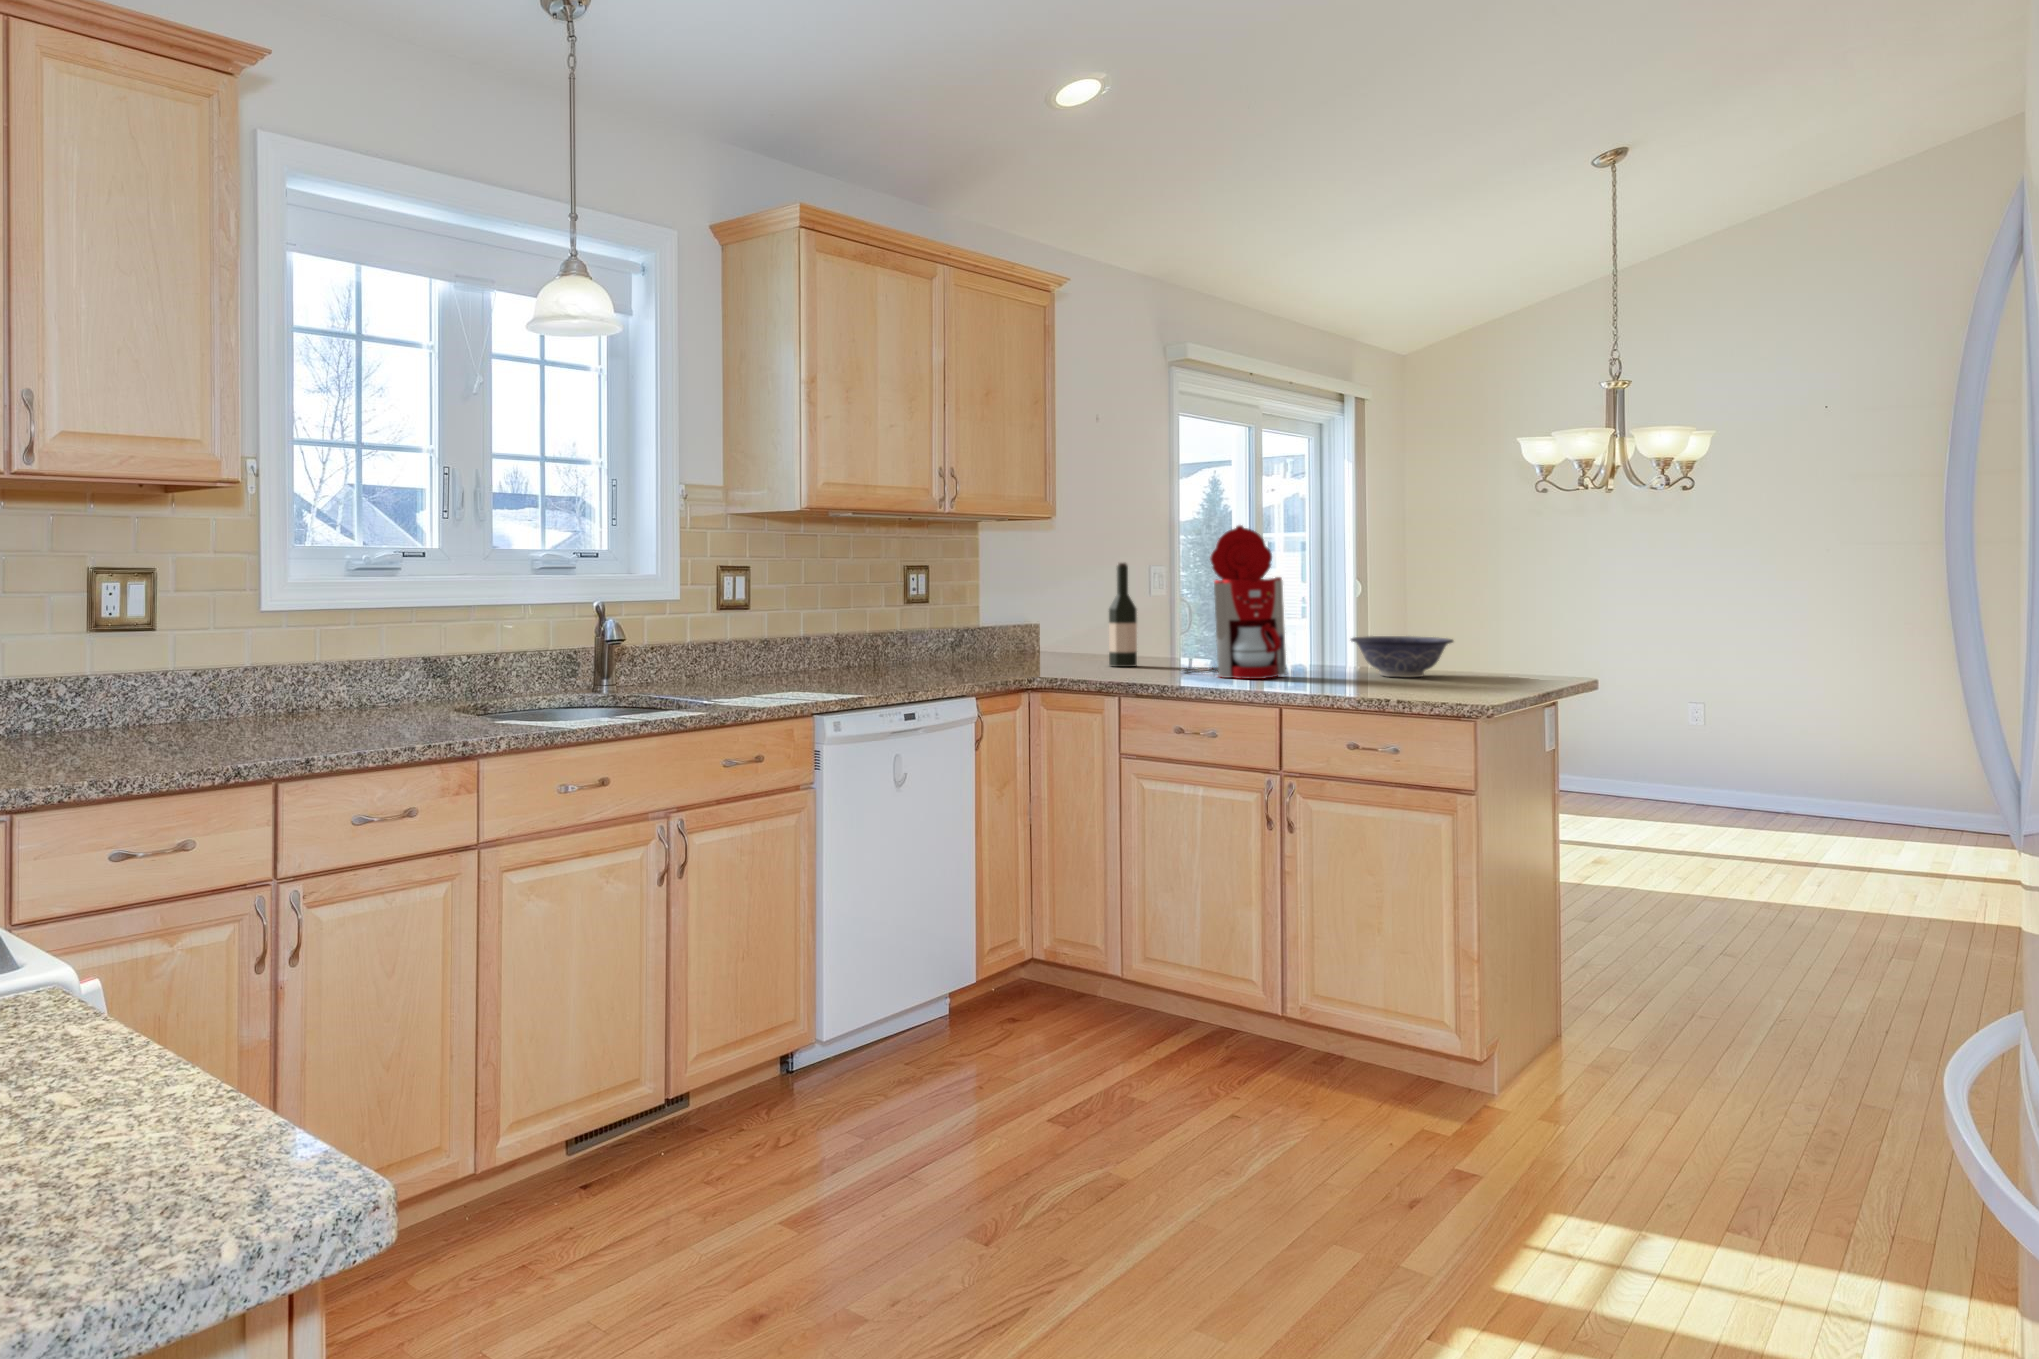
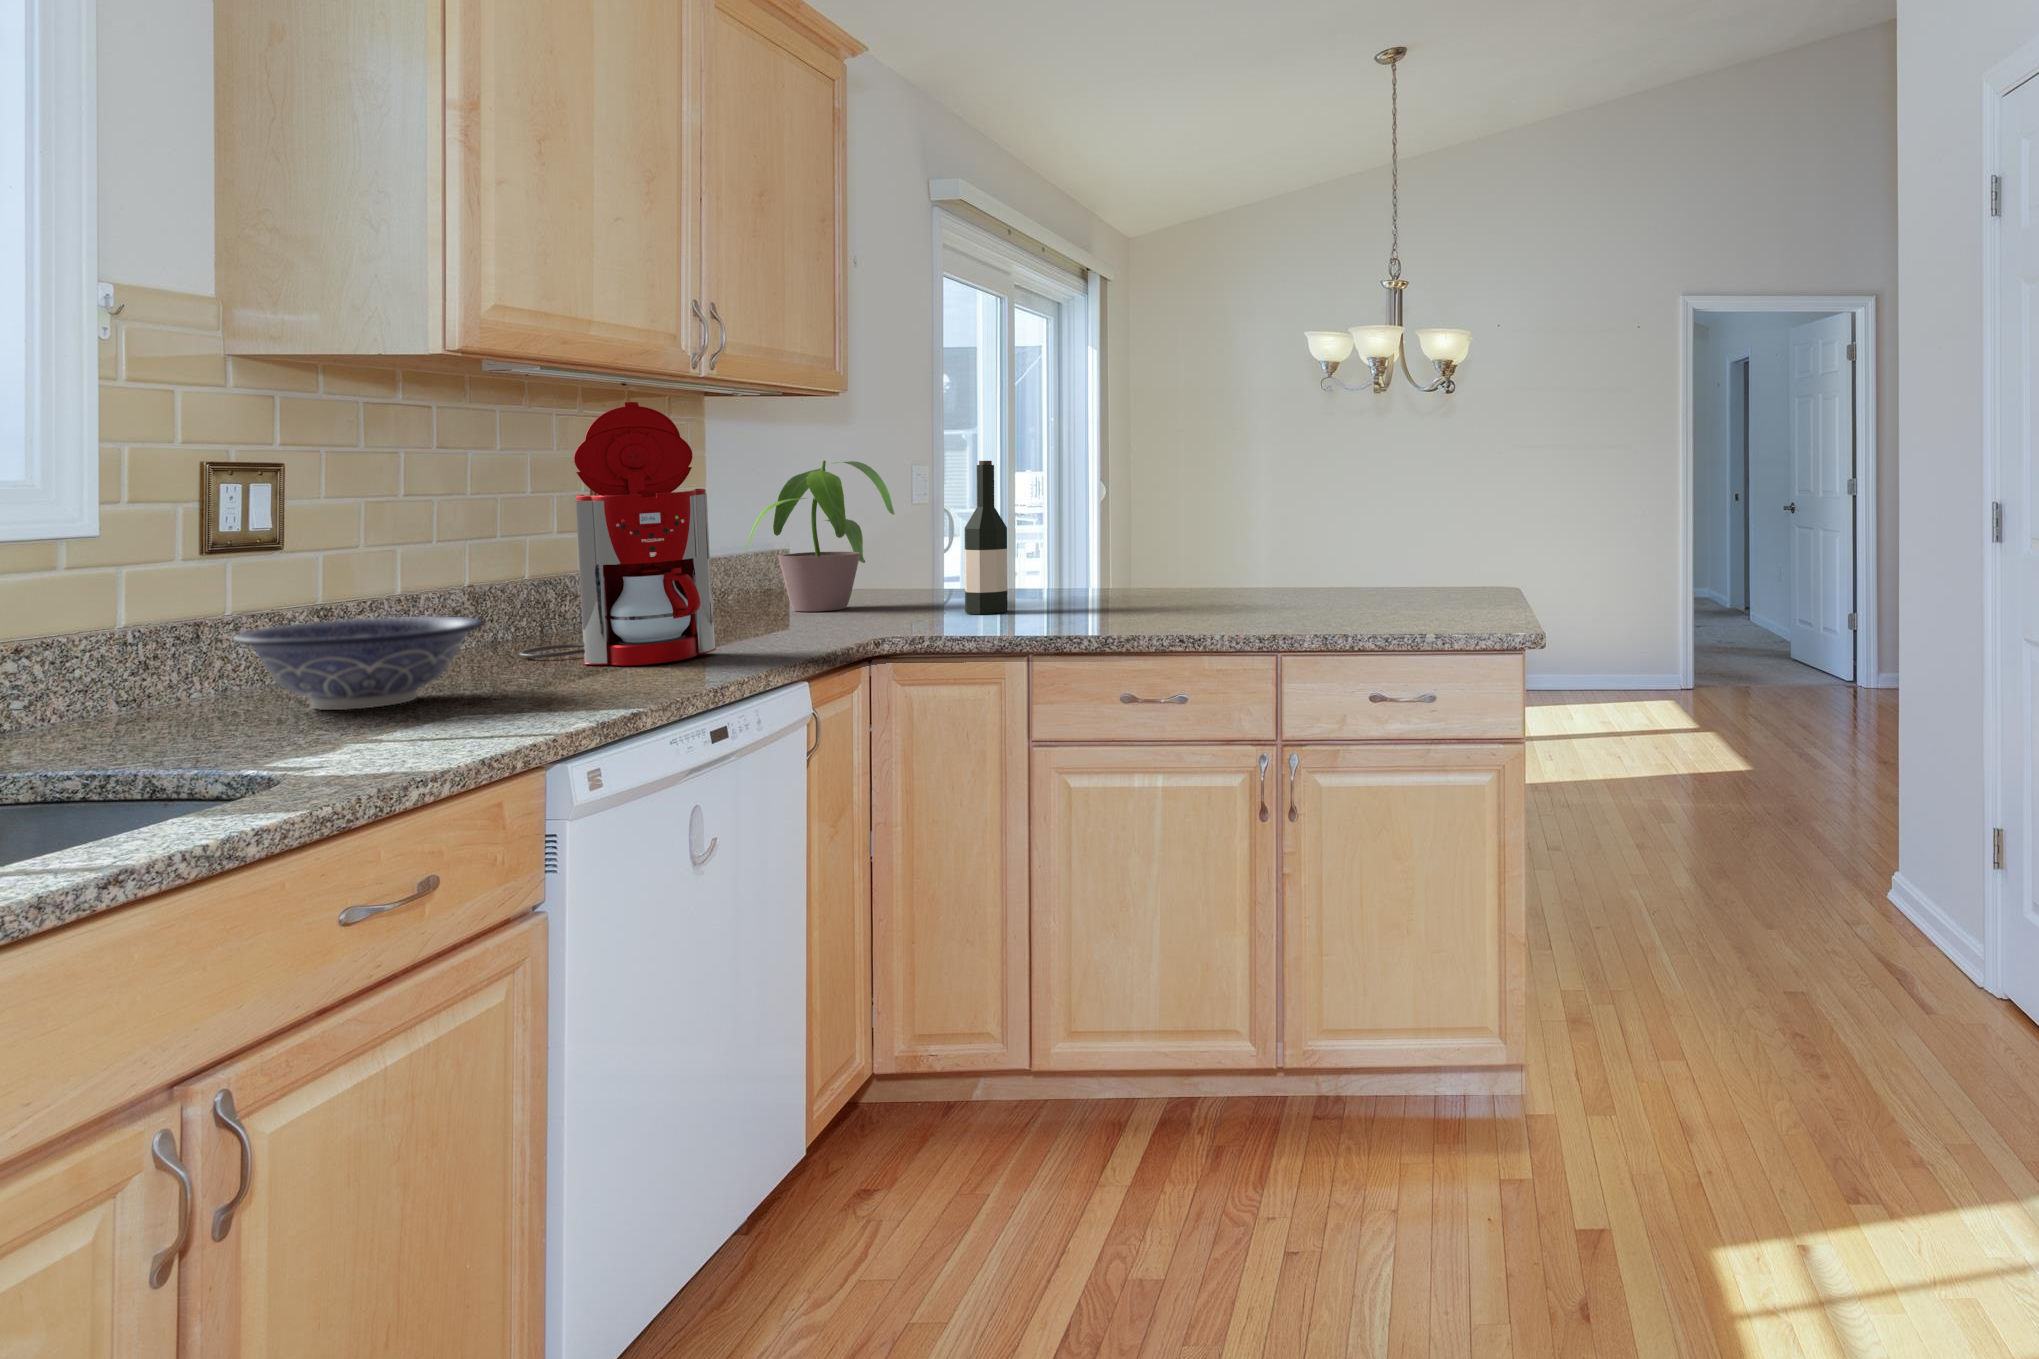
coffee maker: present [1181,525,1287,679] -> present [519,402,716,665]
potted plant: none [983,562,1088,660] -> present [743,460,894,611]
decorative bowl: present [1351,636,1453,677] -> present [233,616,484,710]

